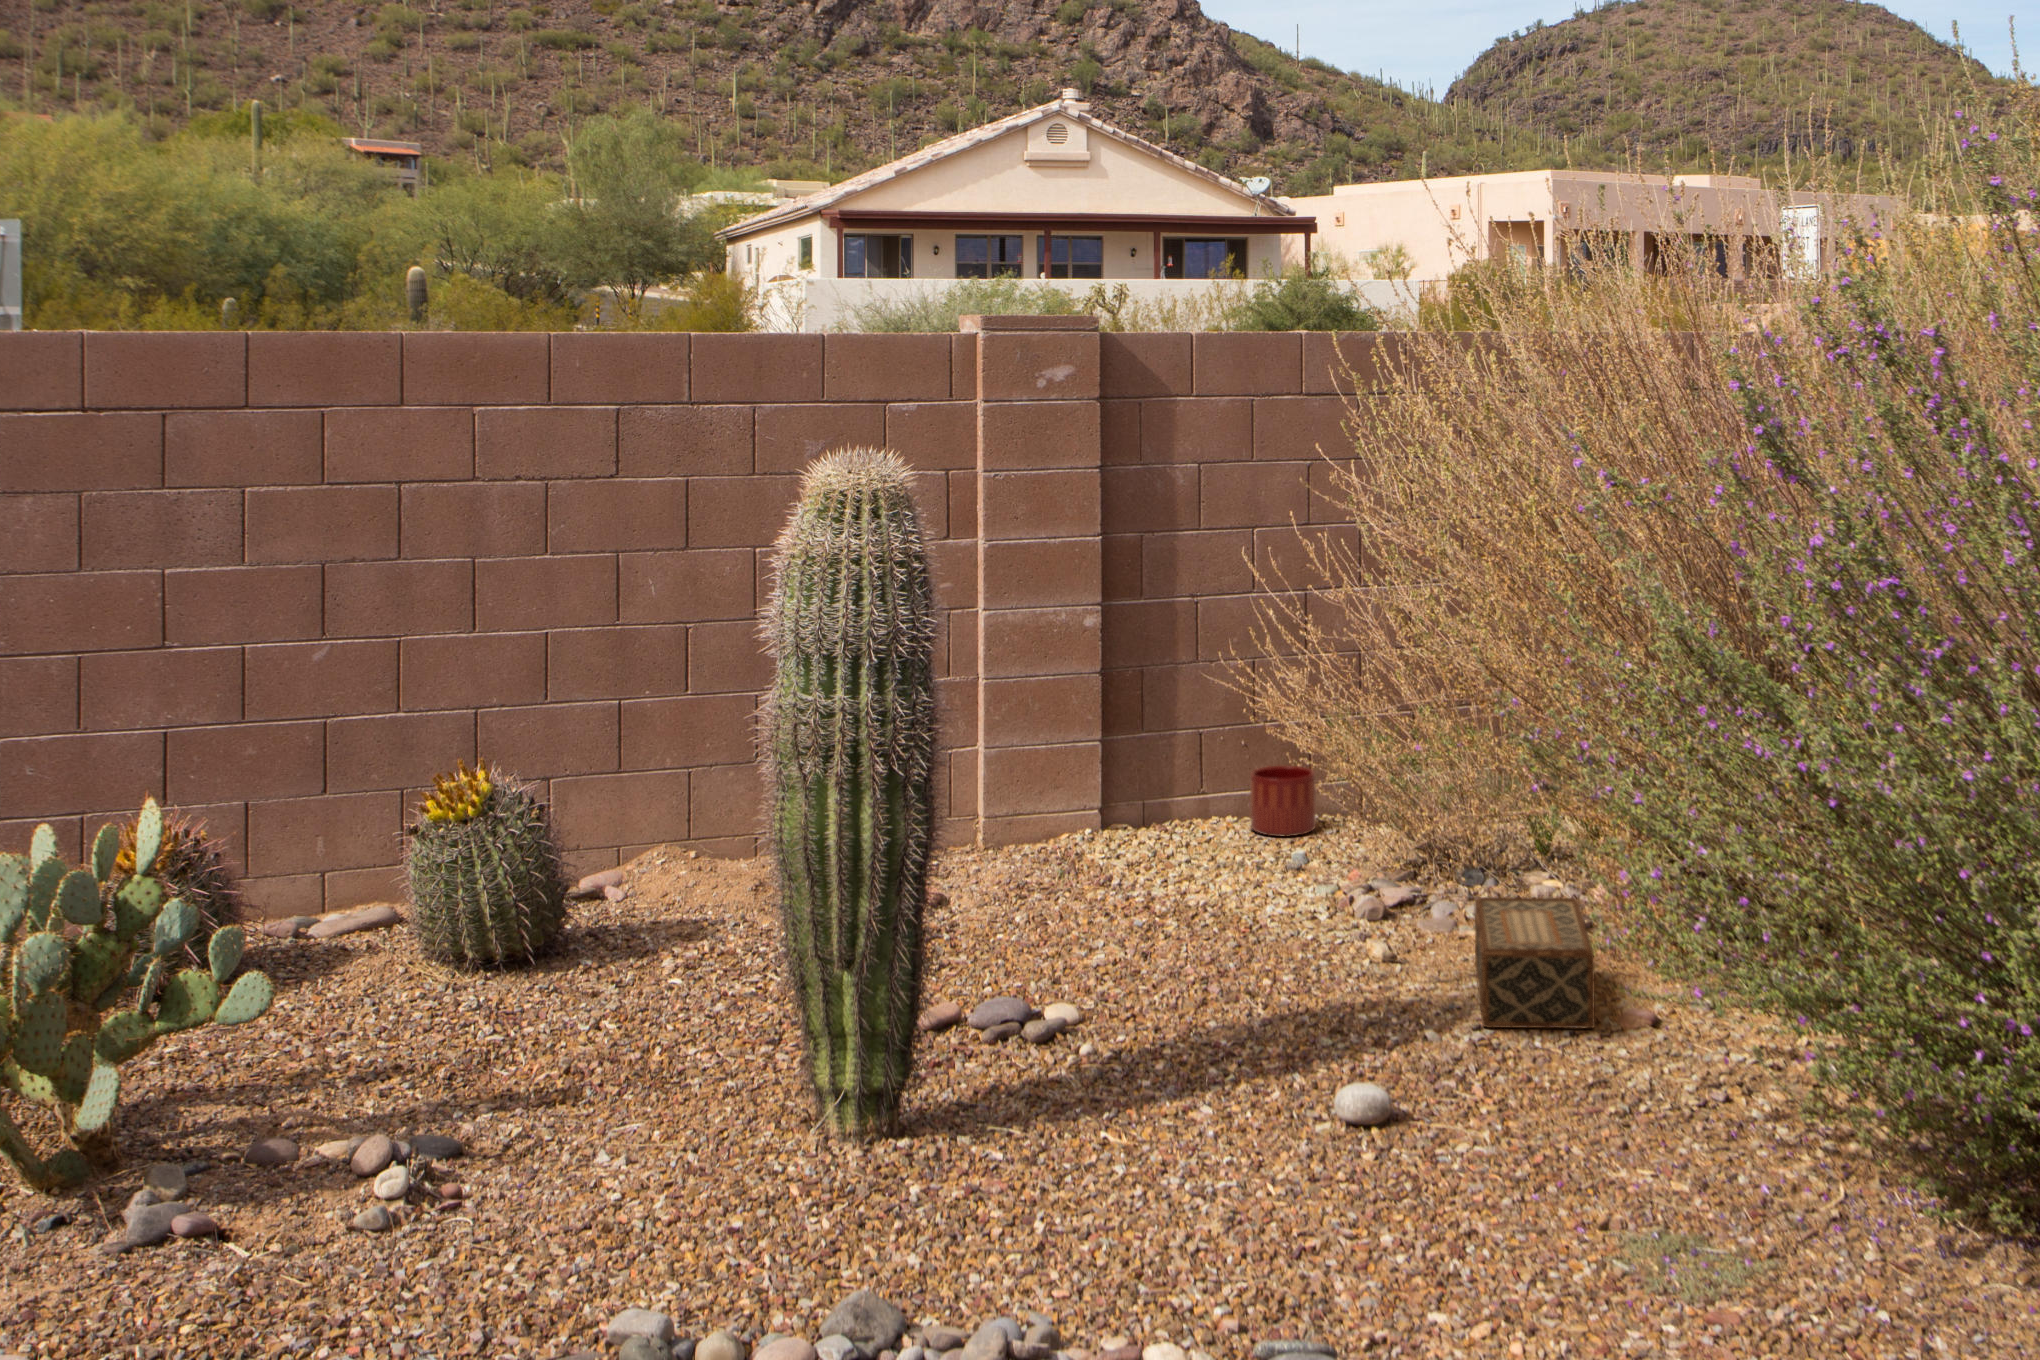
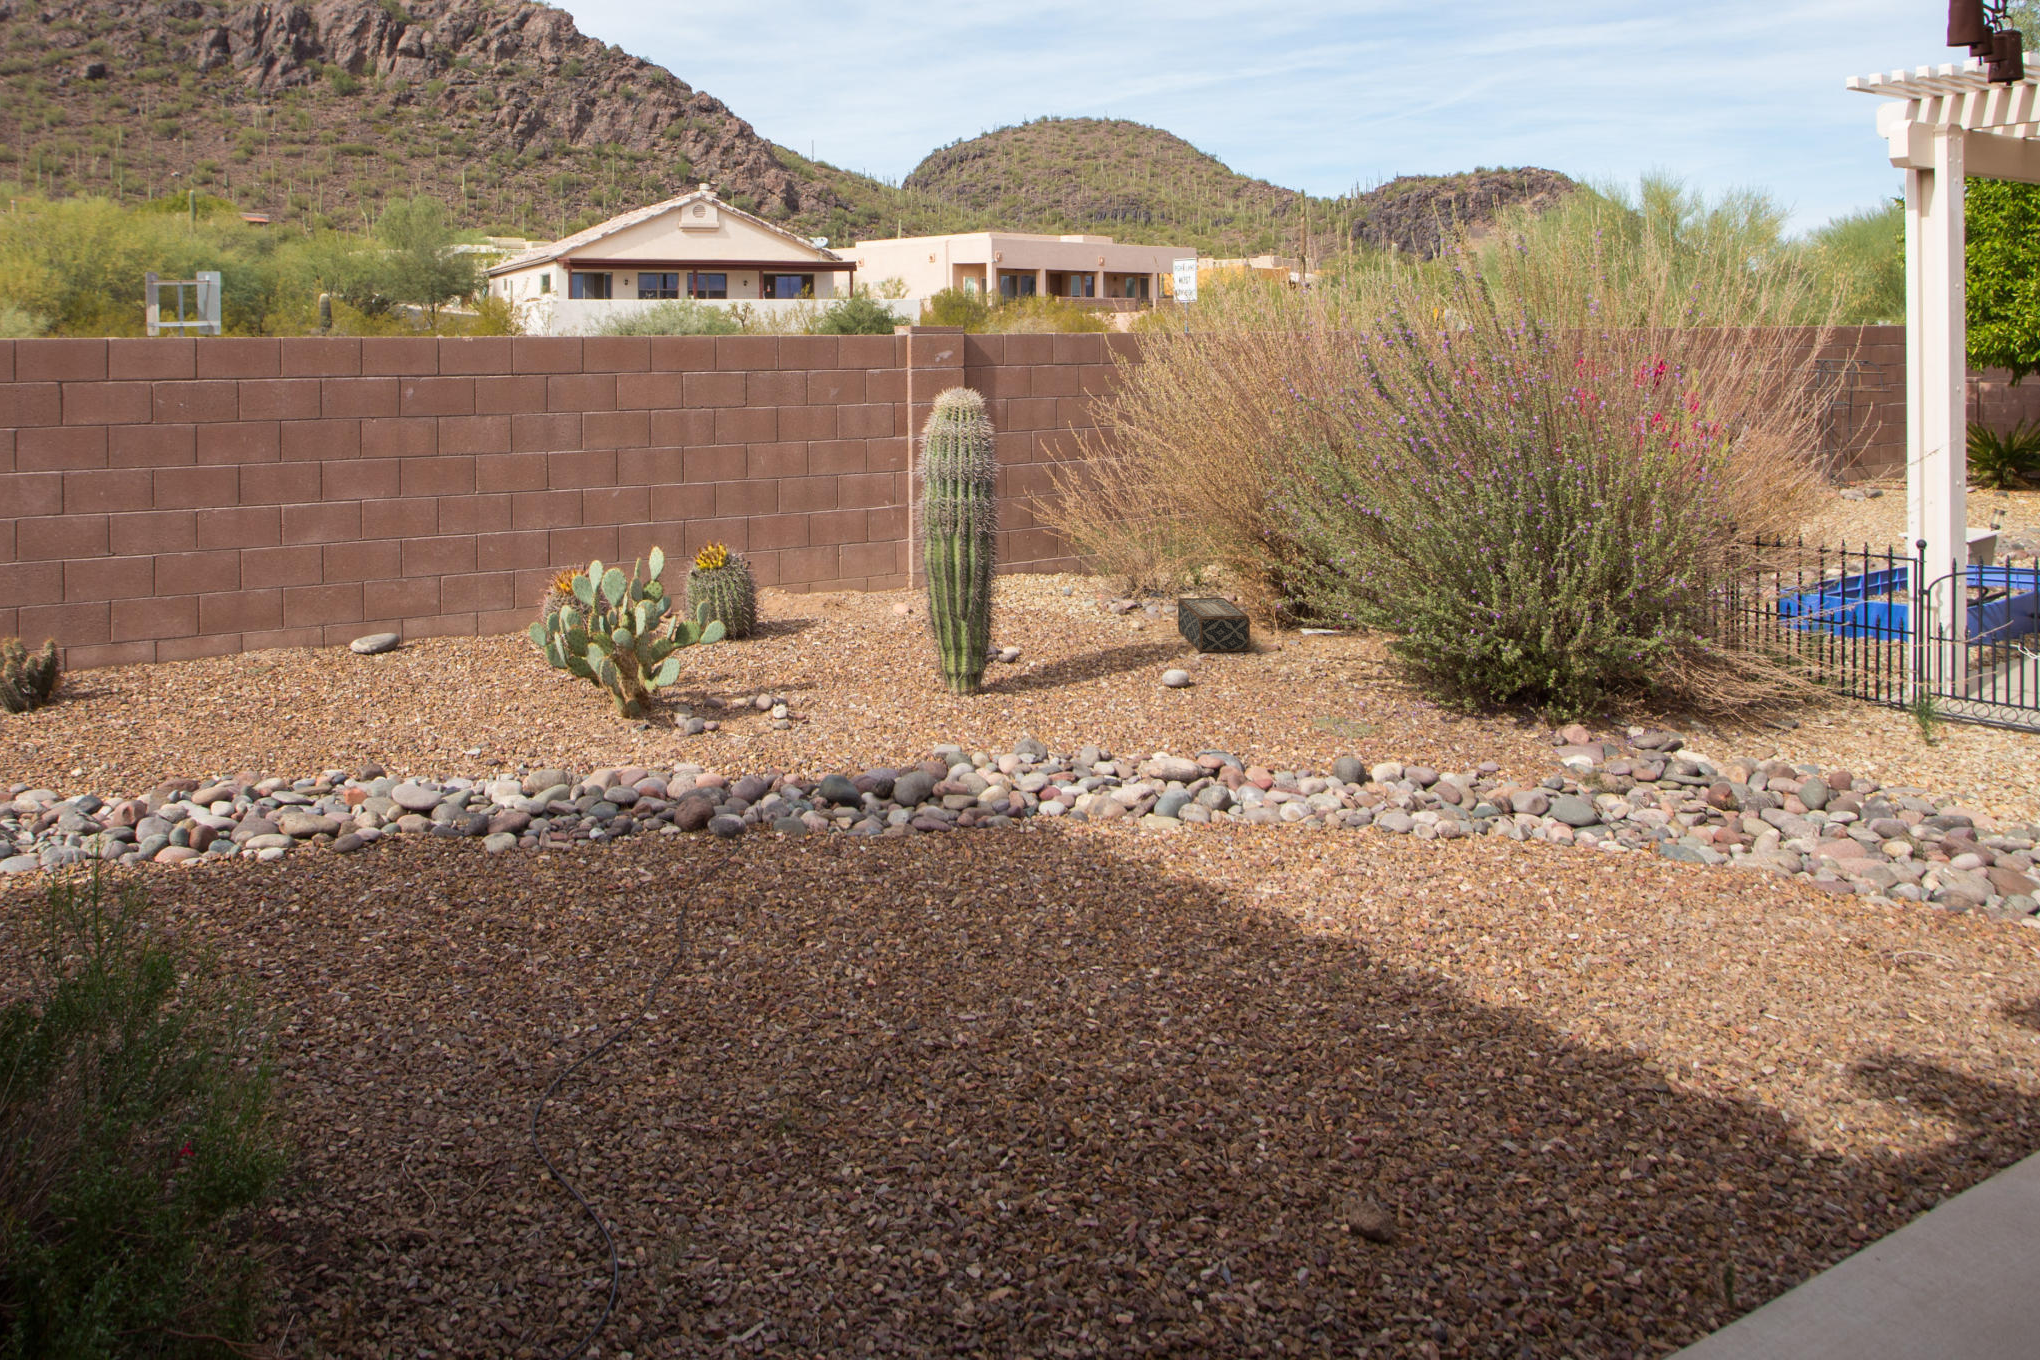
planter: present [1250,766,1316,836] -> none [1022,549,1055,583]

